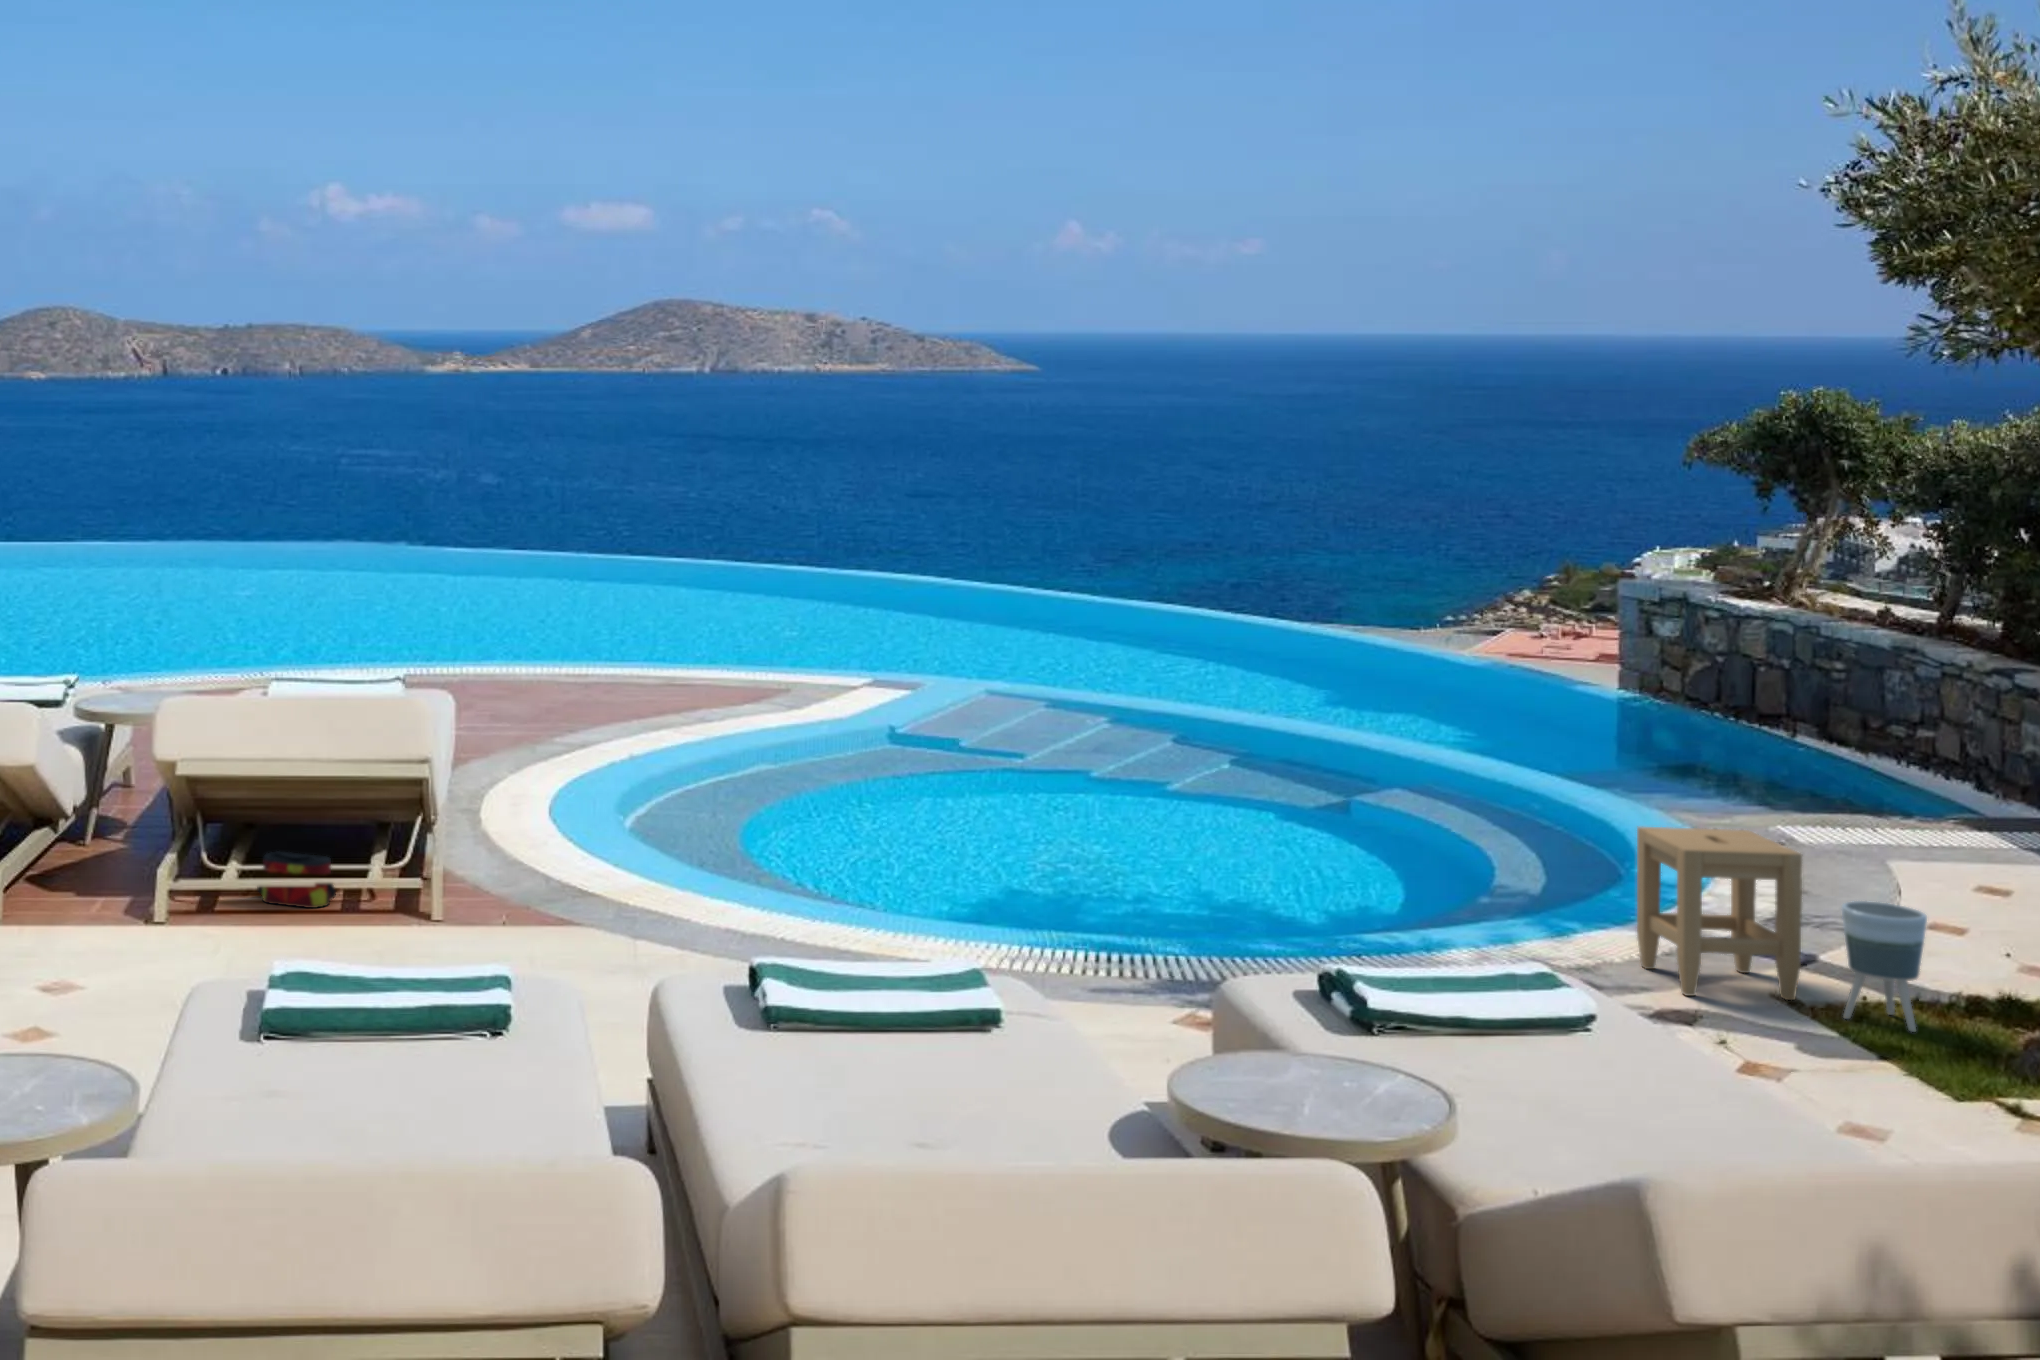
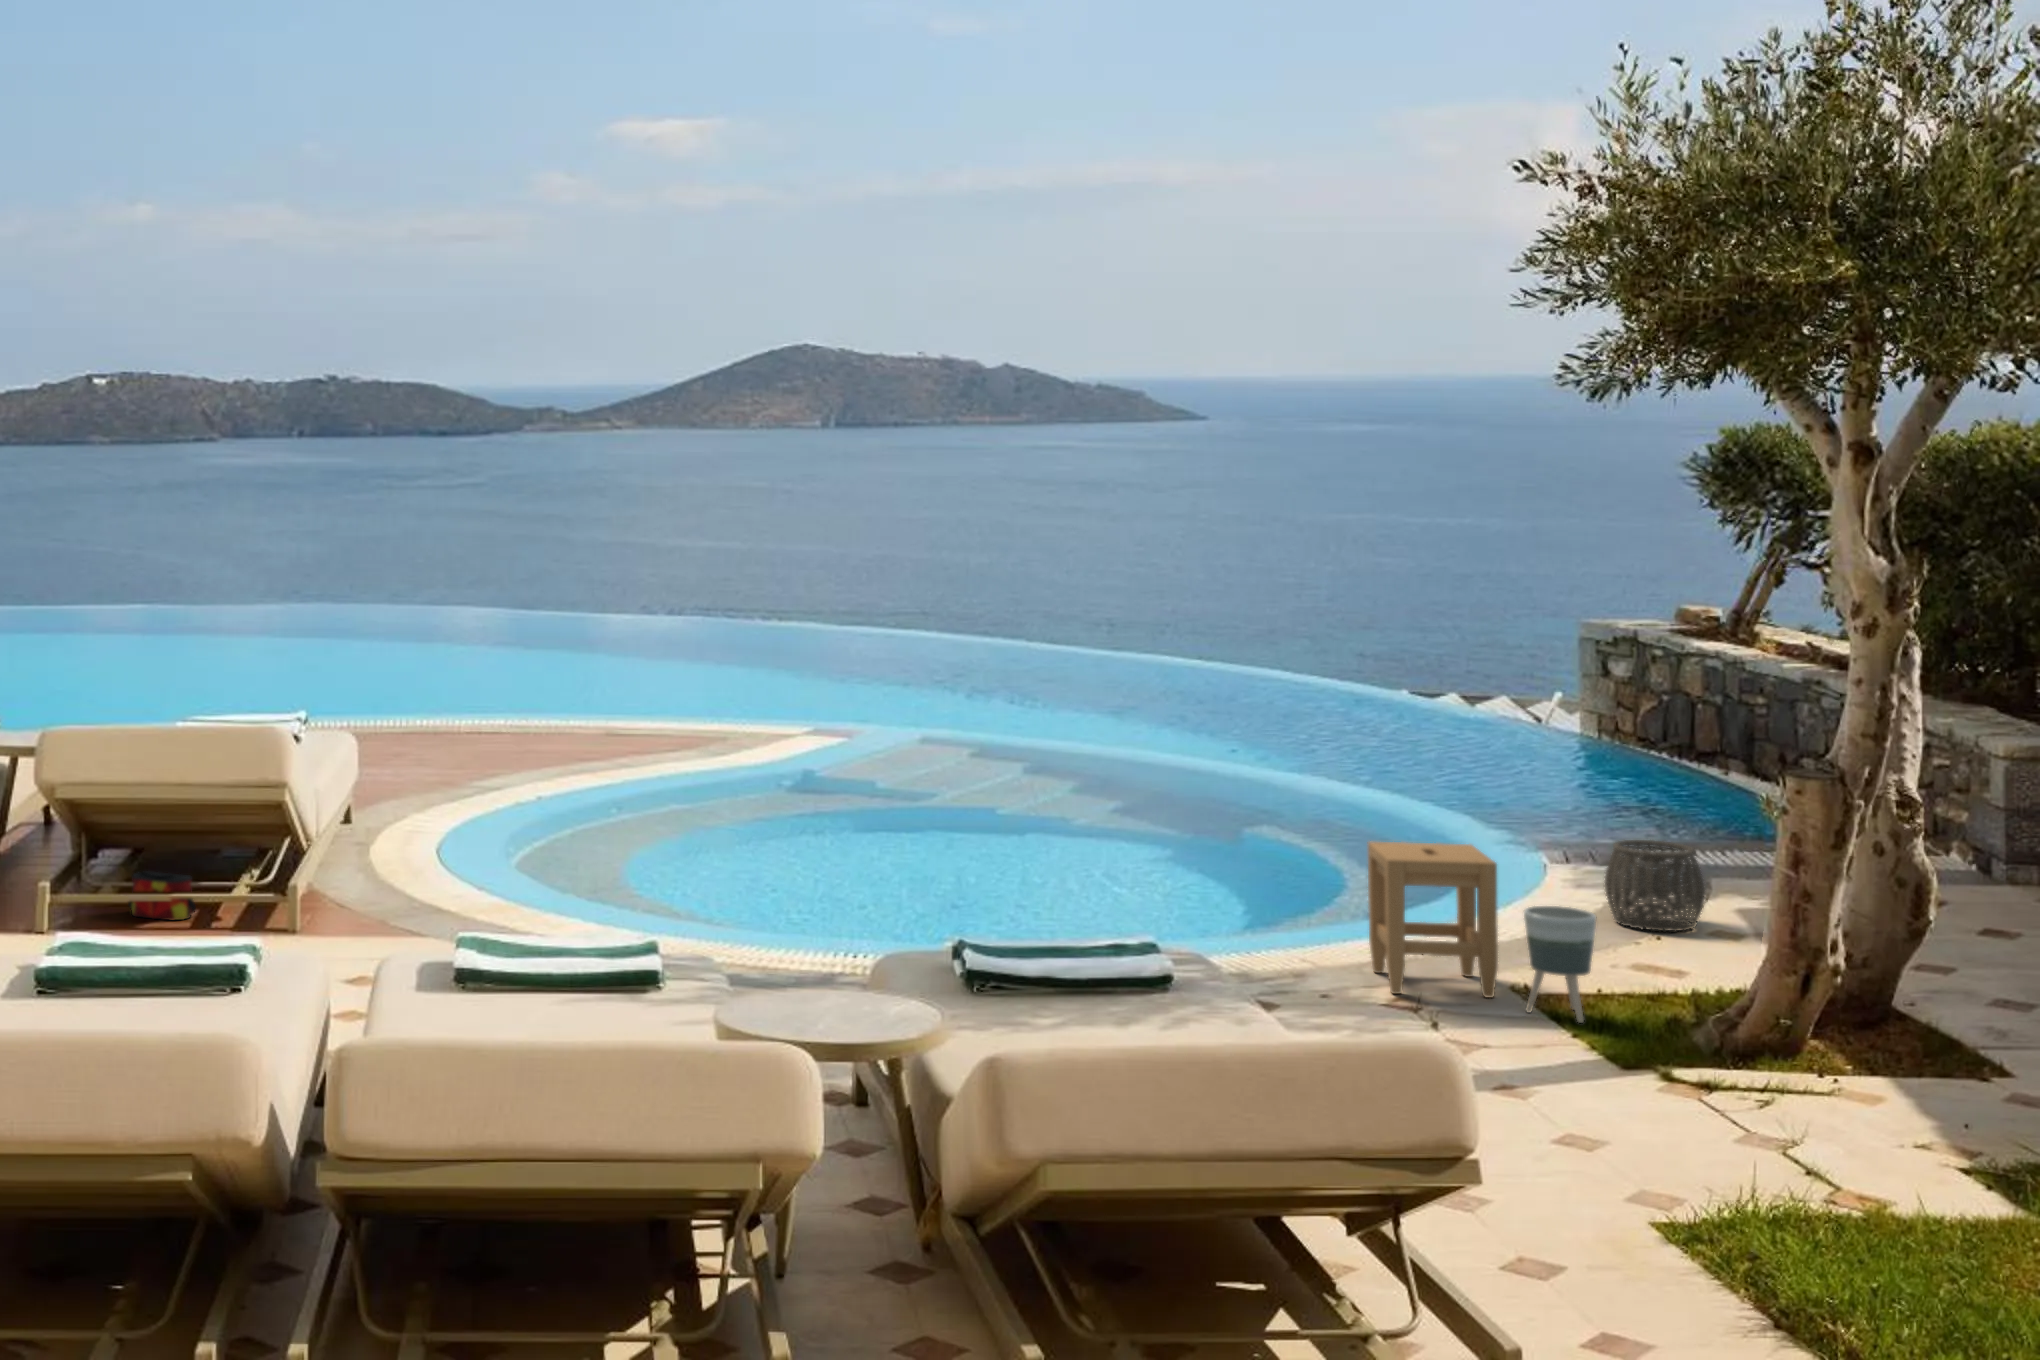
woven basket: none [1821,818,1935,917] -> present [1604,840,1705,932]

